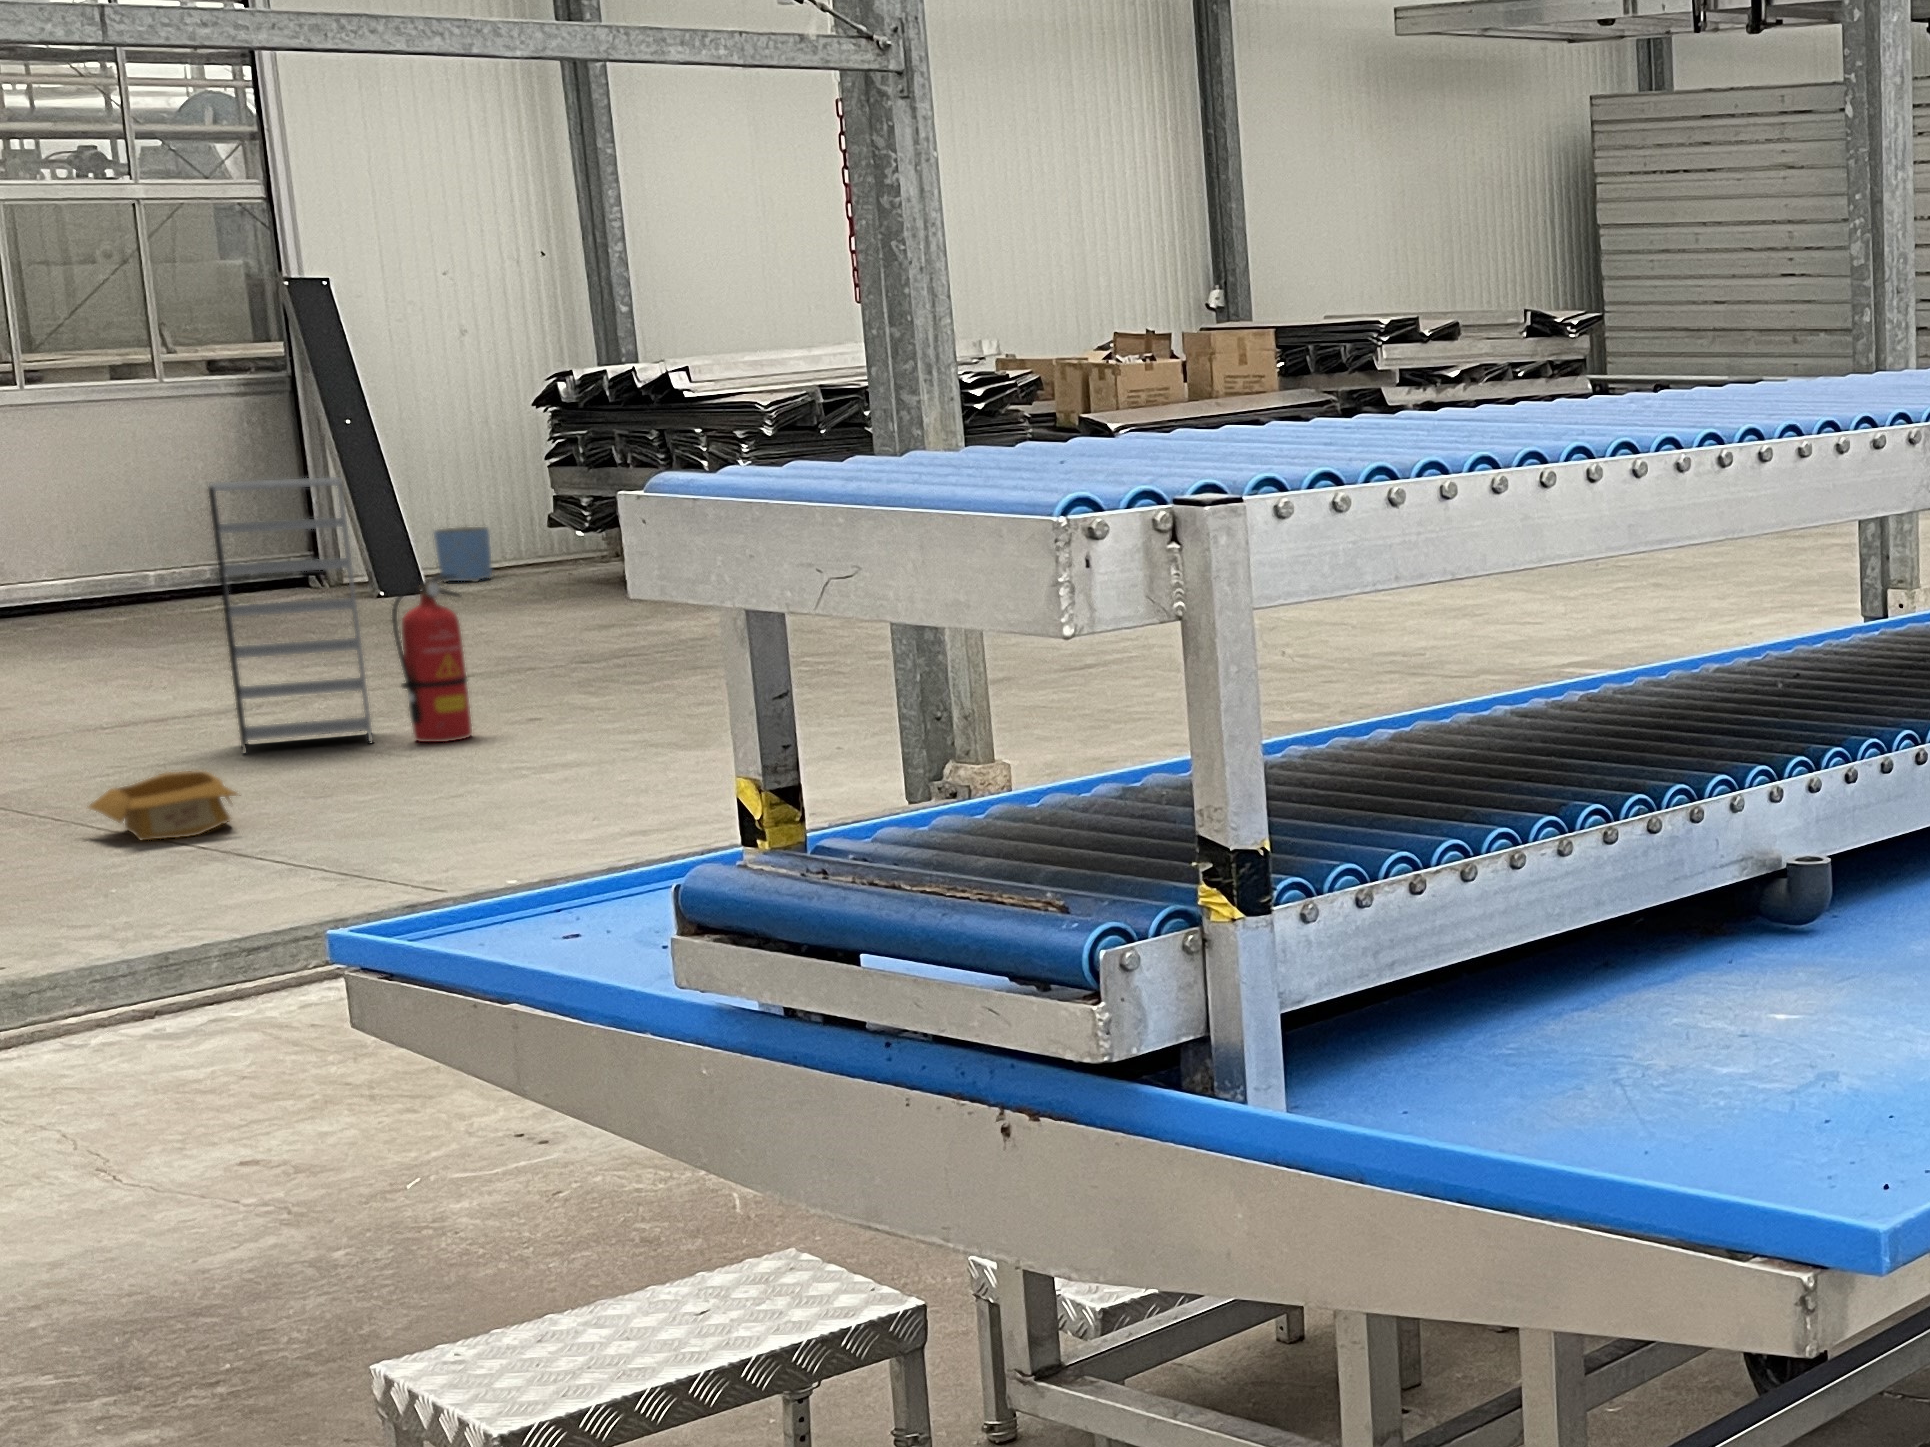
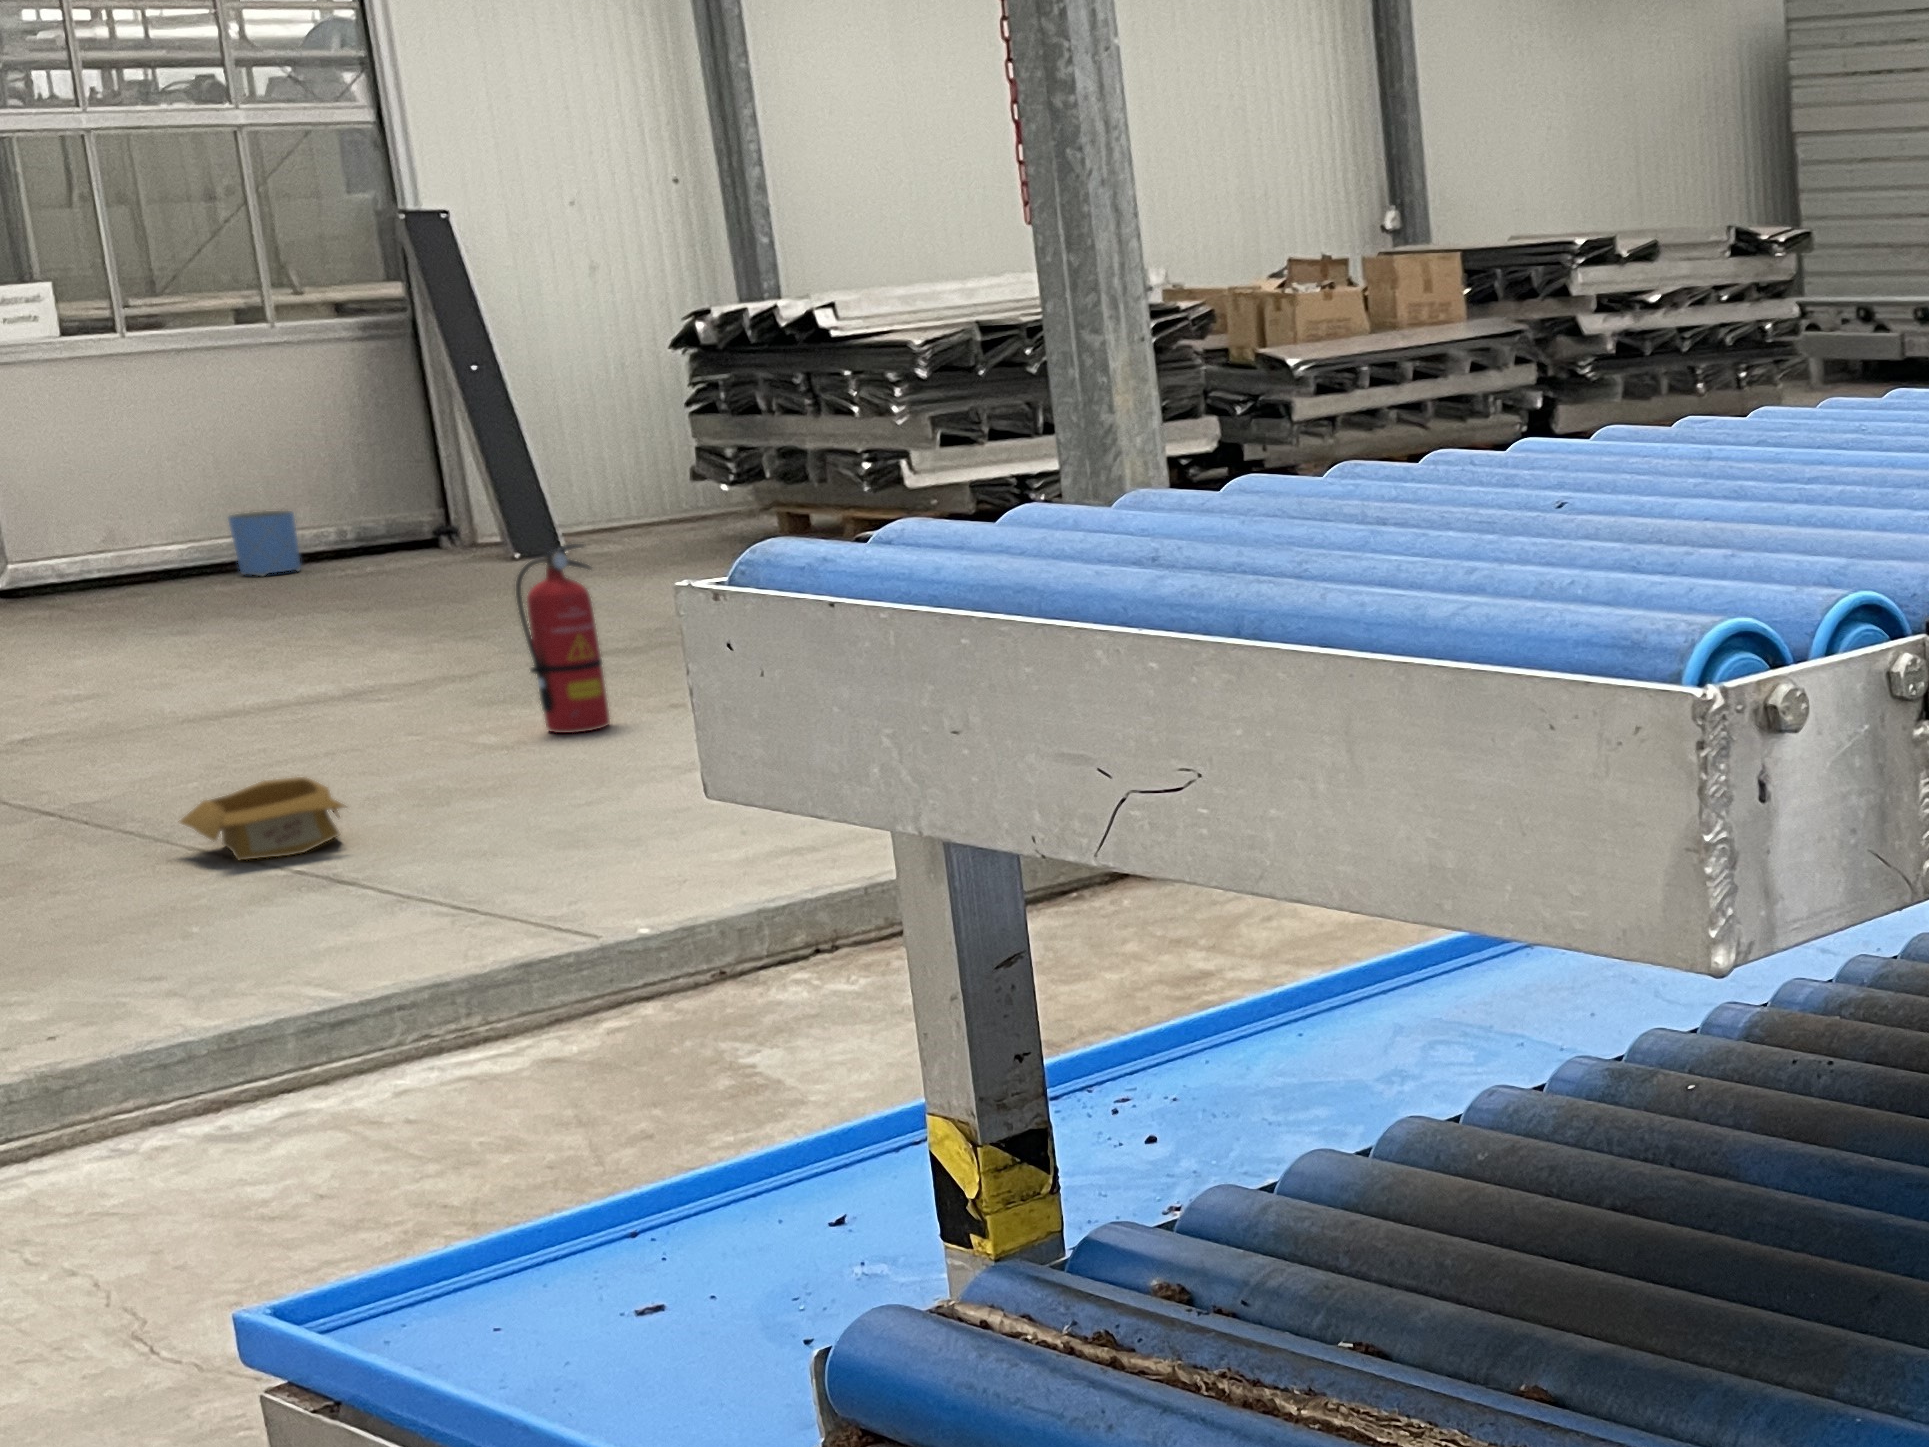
shelving unit: present [208,477,373,753] -> none [306,434,504,749]
planter: present [434,527,492,582] -> present [228,511,301,576]

